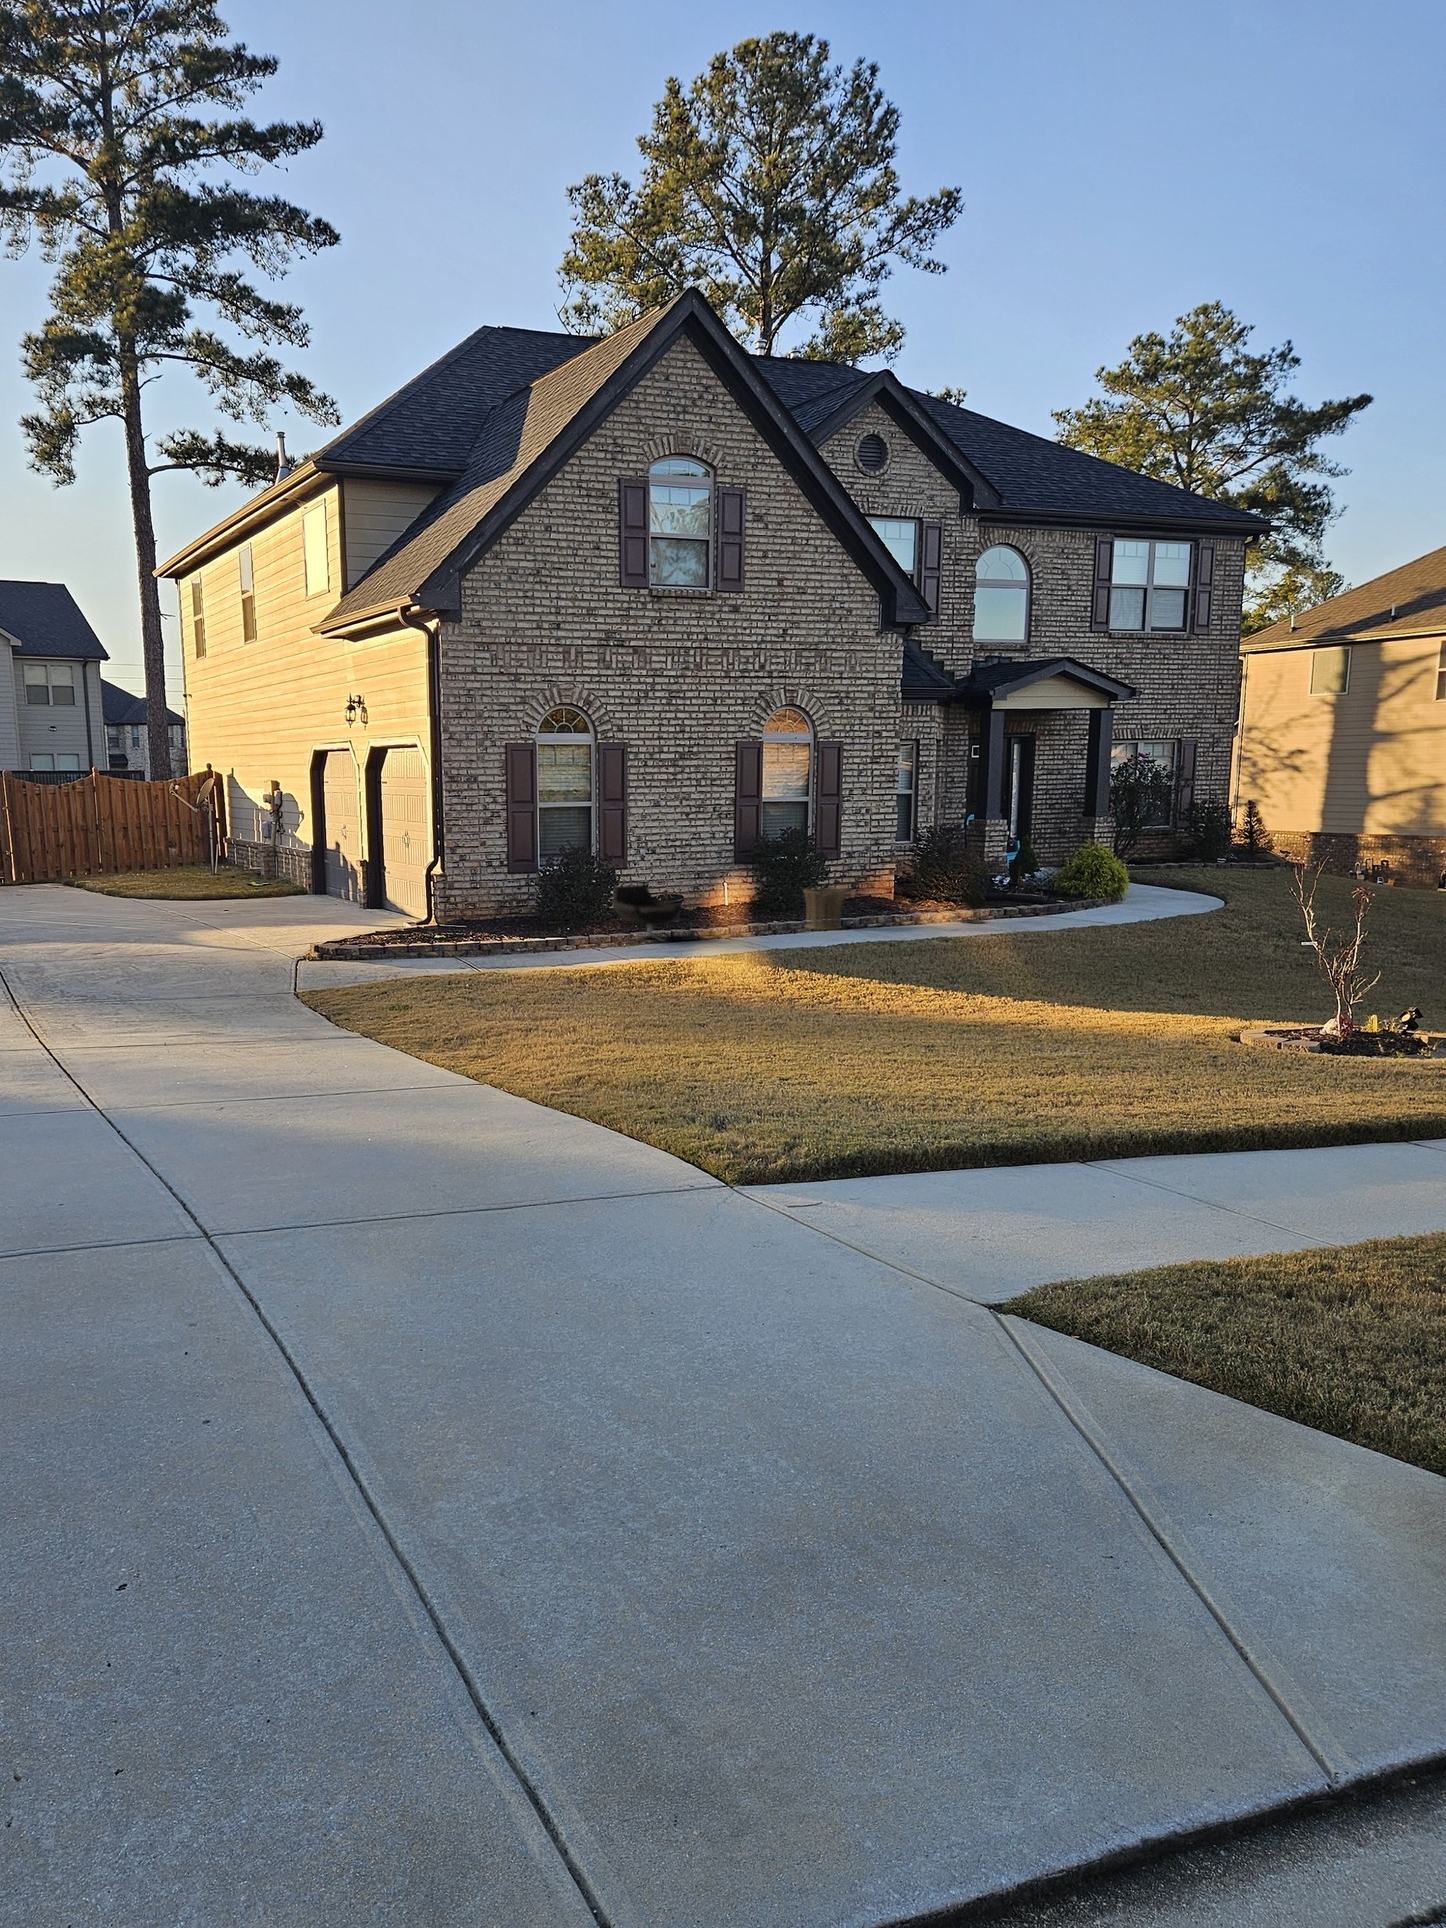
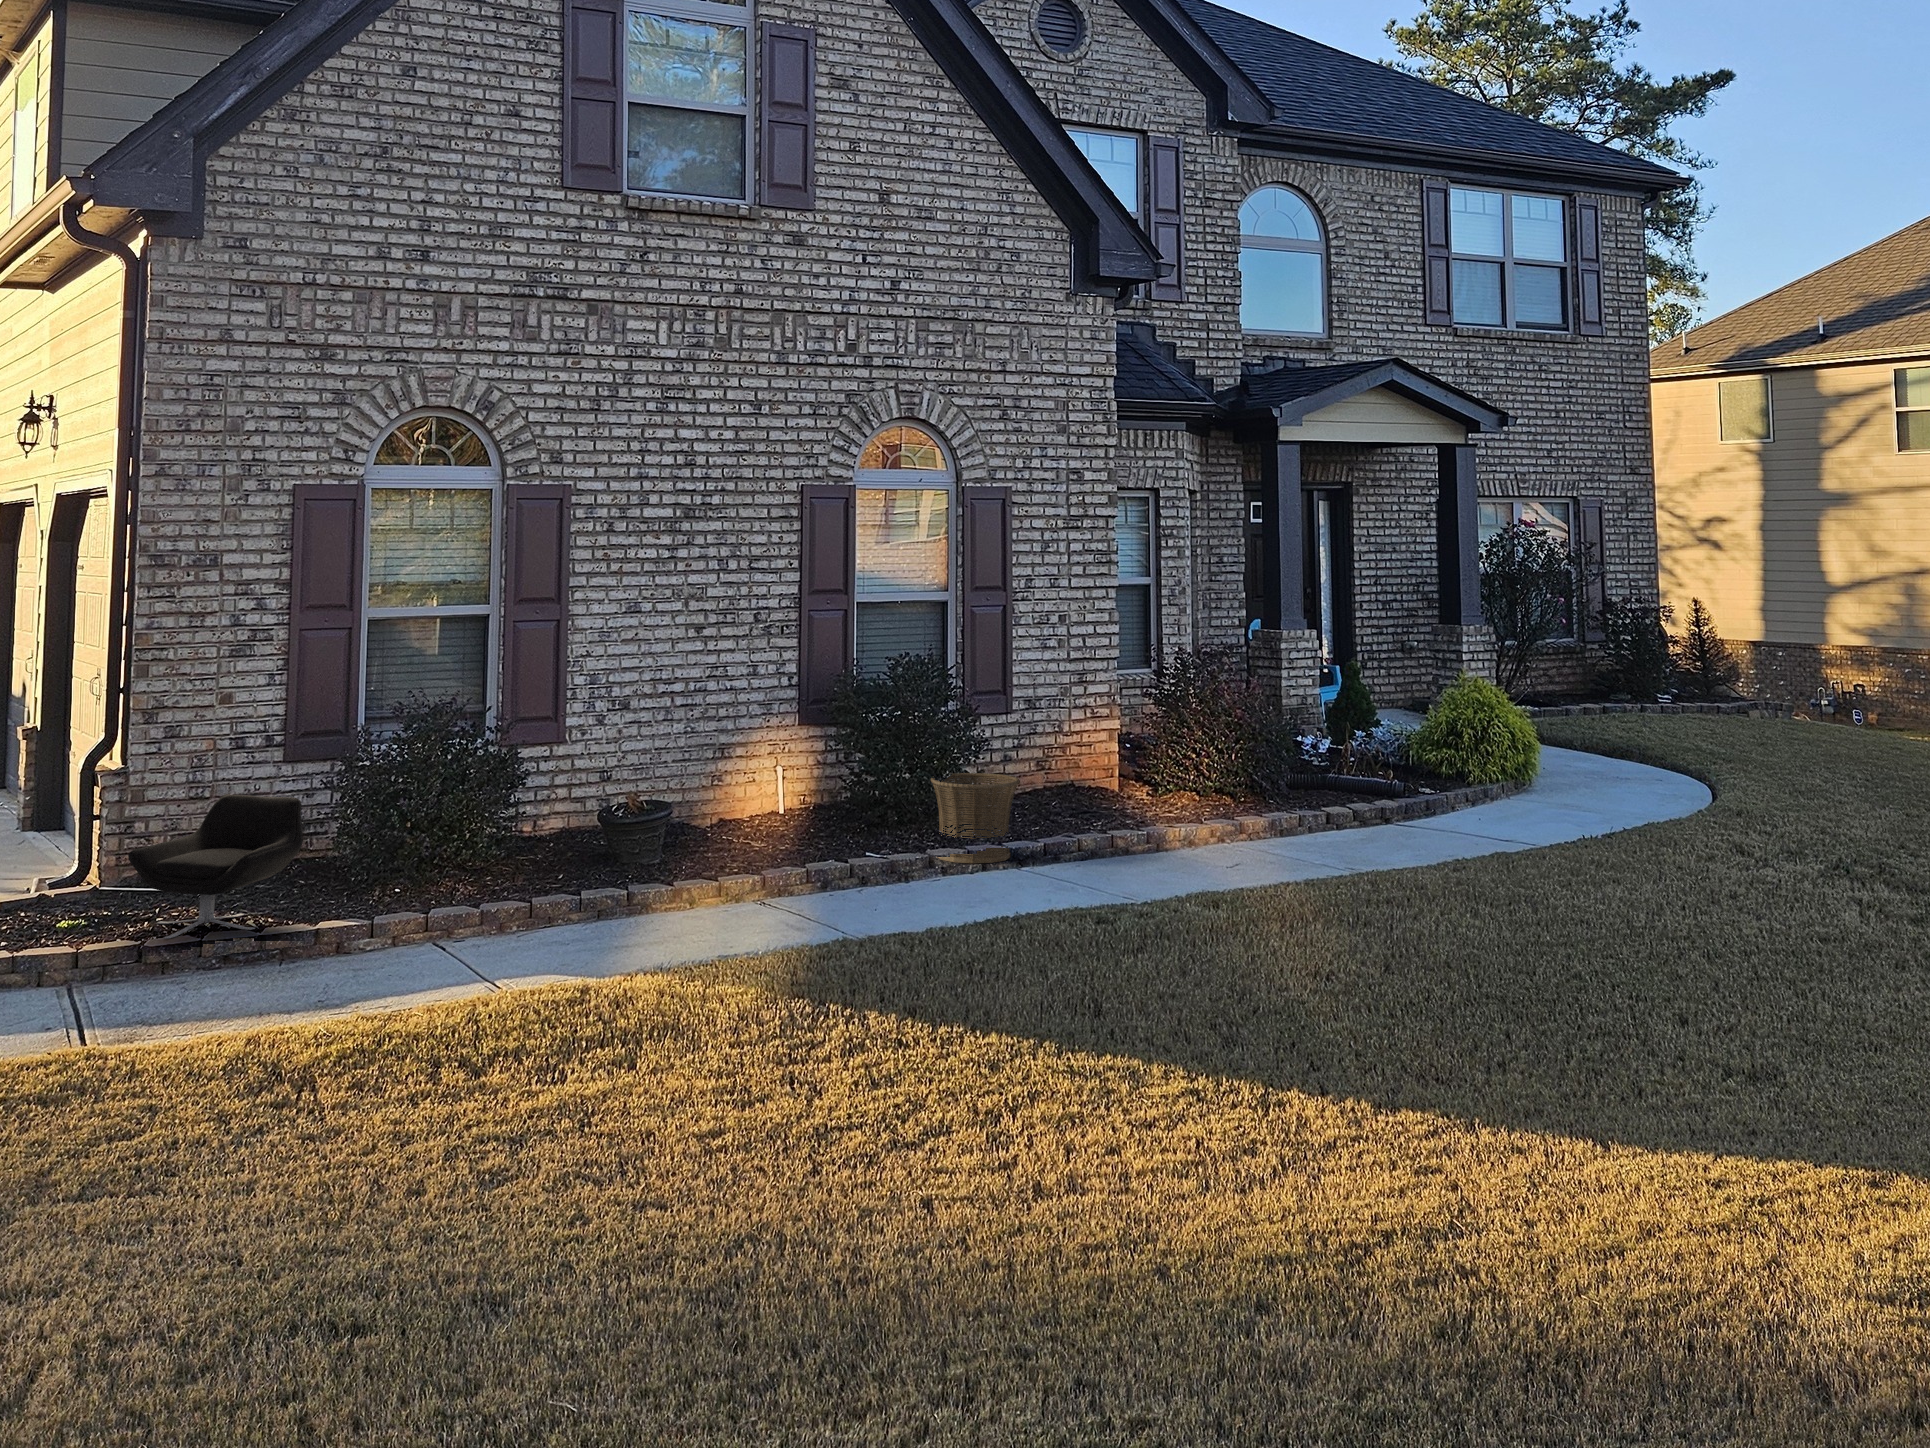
potted tree: present [961,883,985,923] -> none [1244,746,1293,835]
lounge chair: present [613,885,681,939] -> present [128,794,303,939]

